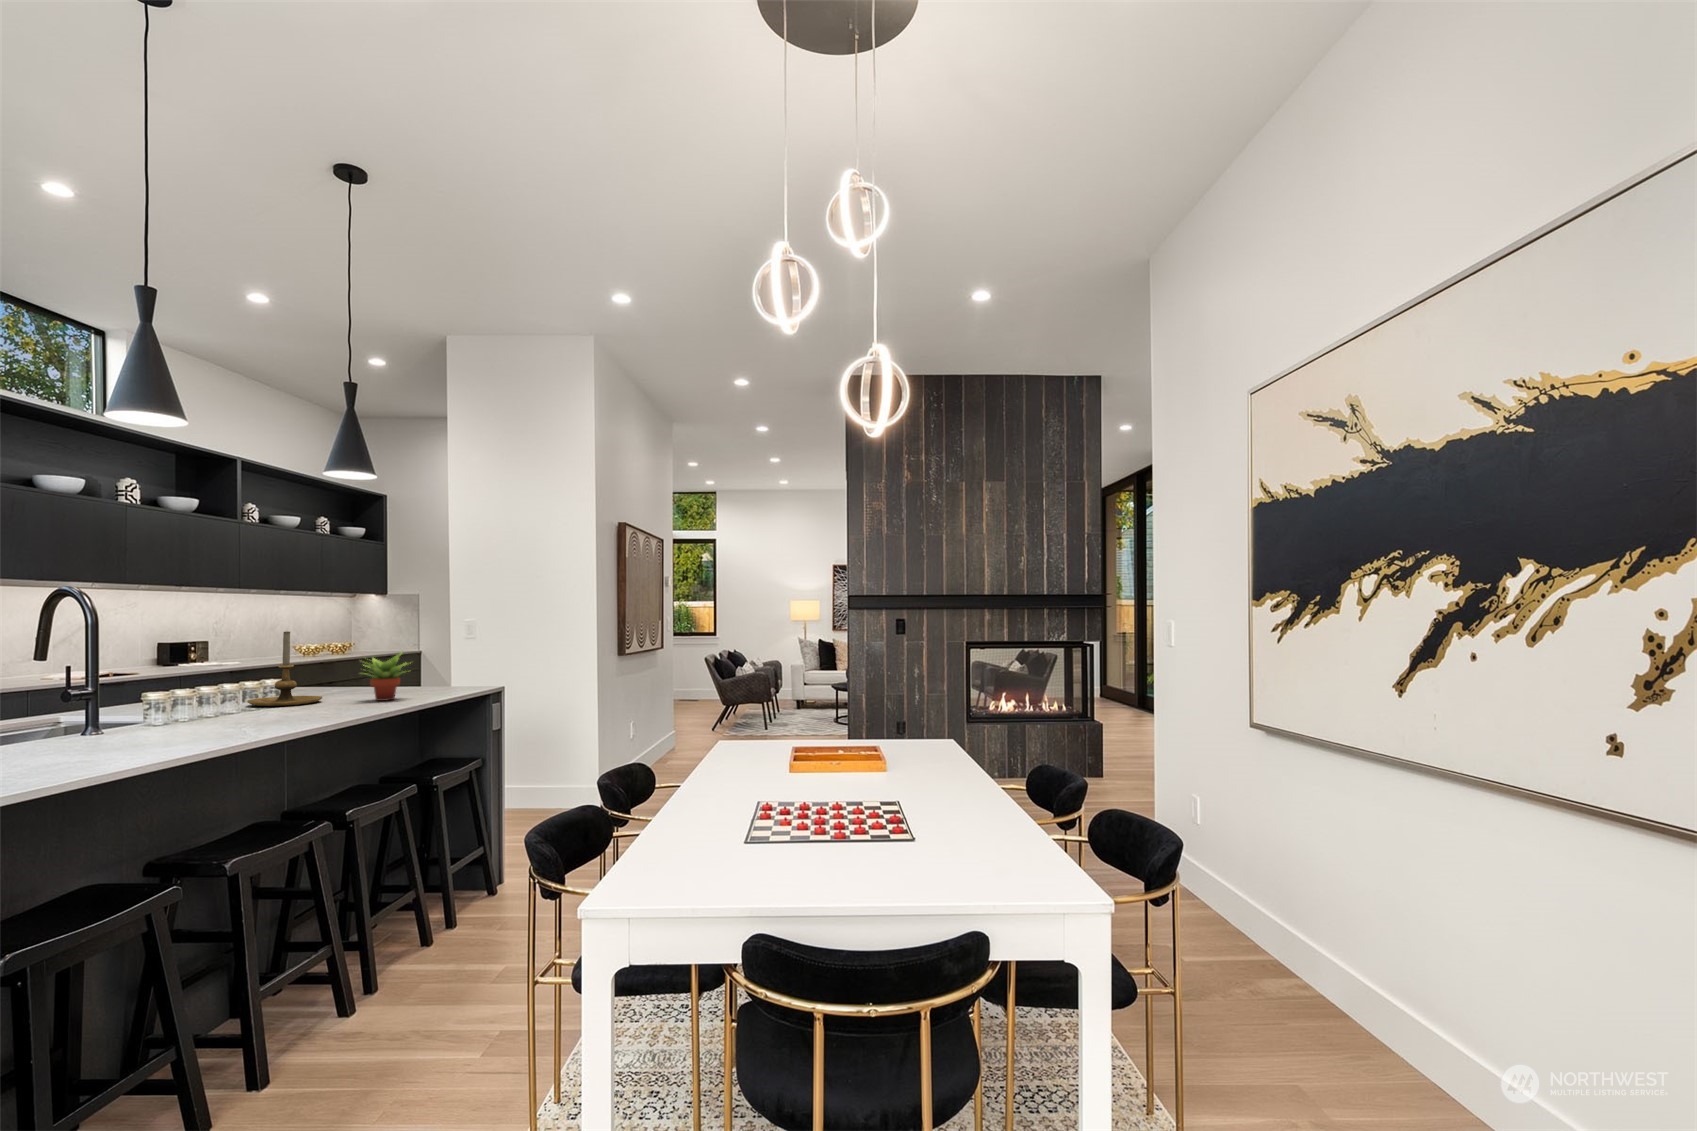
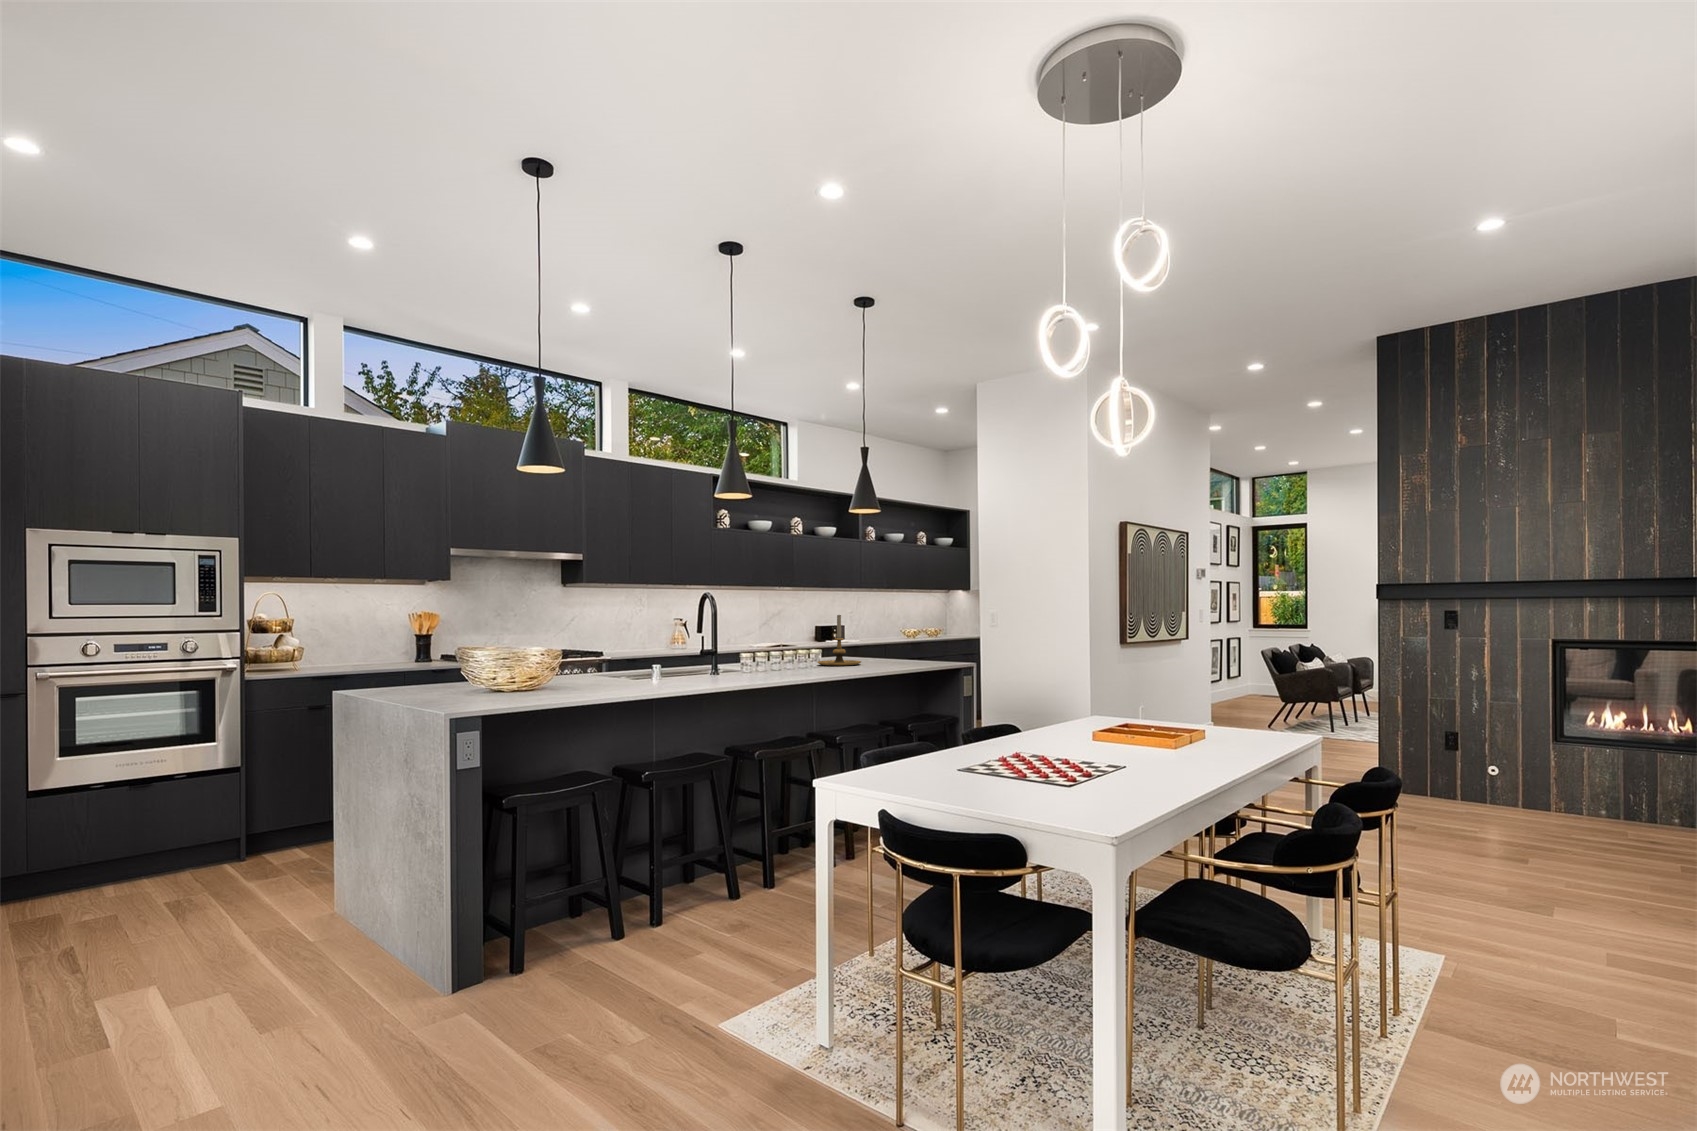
succulent plant: present [364,652,407,701] -> none [878,630,915,666]

